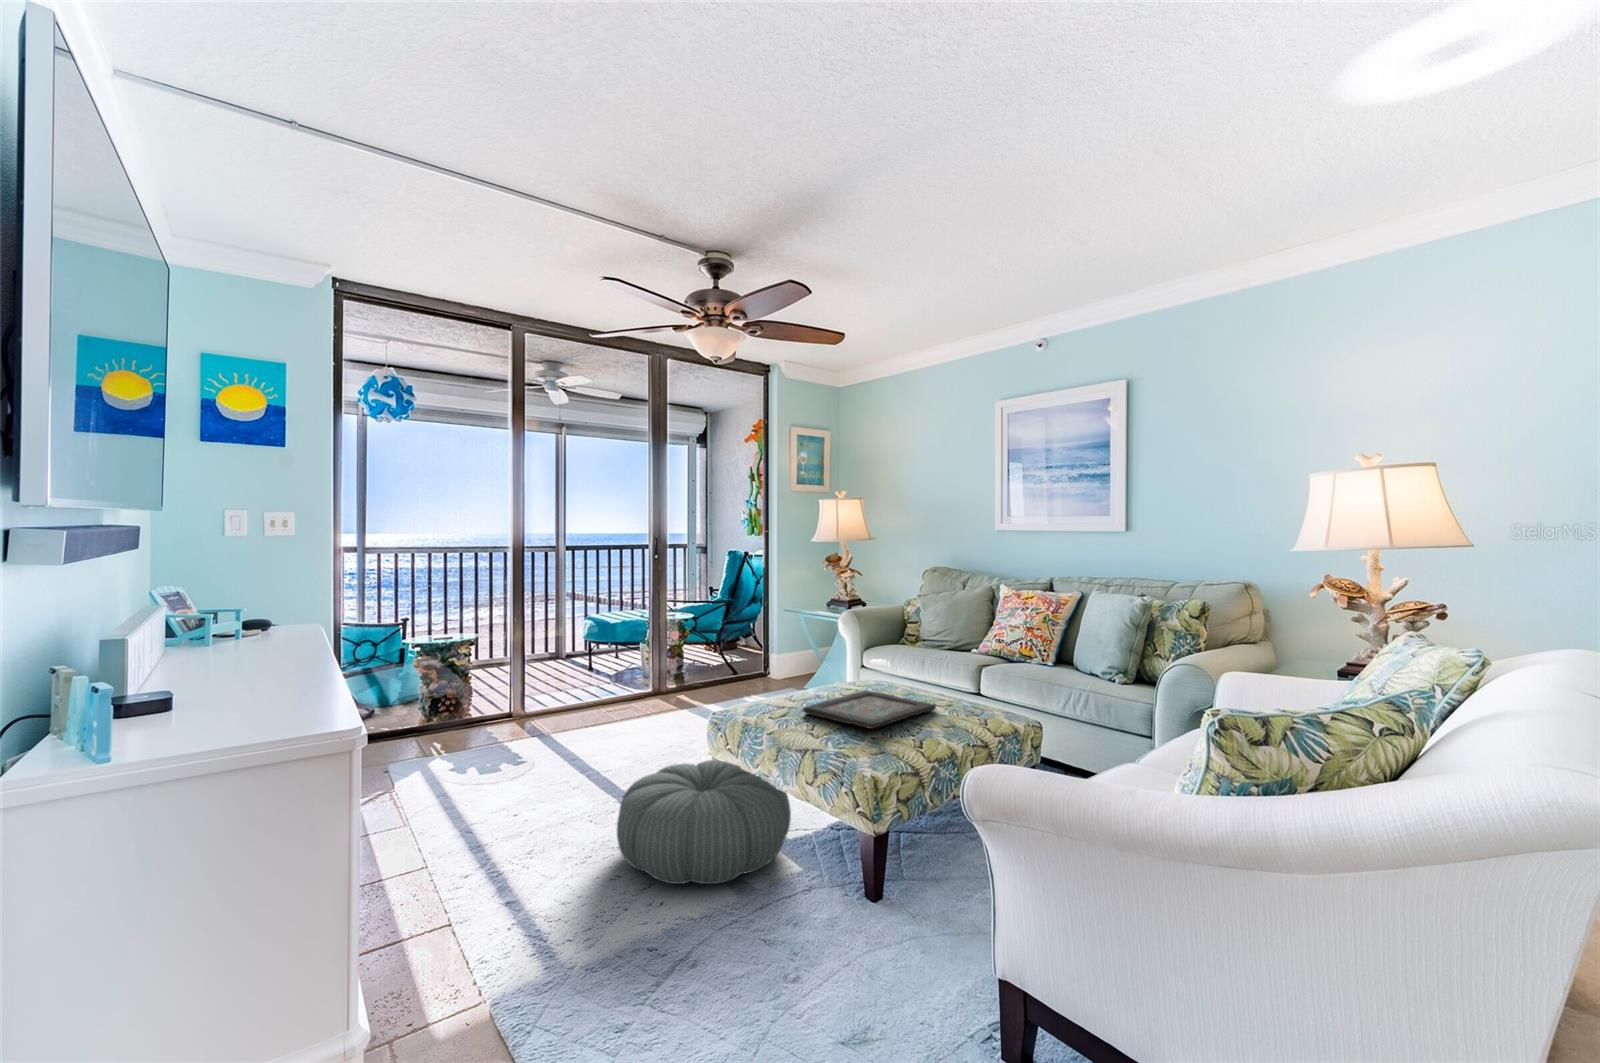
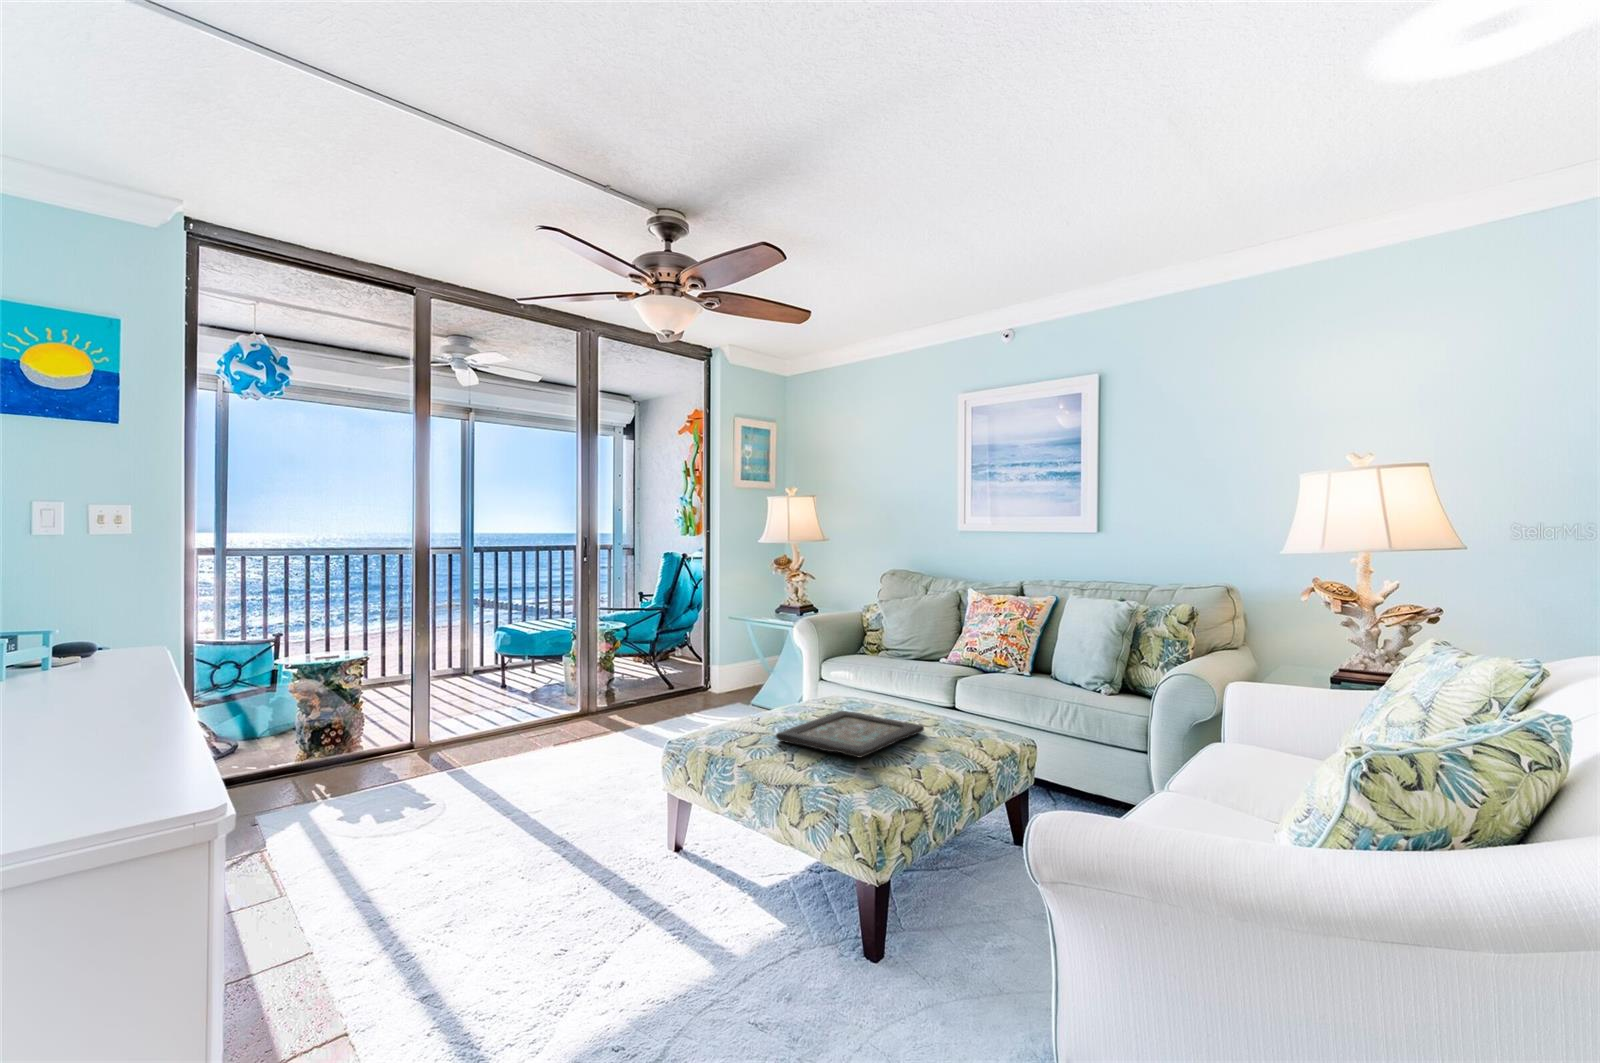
pouf: present [617,760,791,884] -> none [562,798,767,953]

